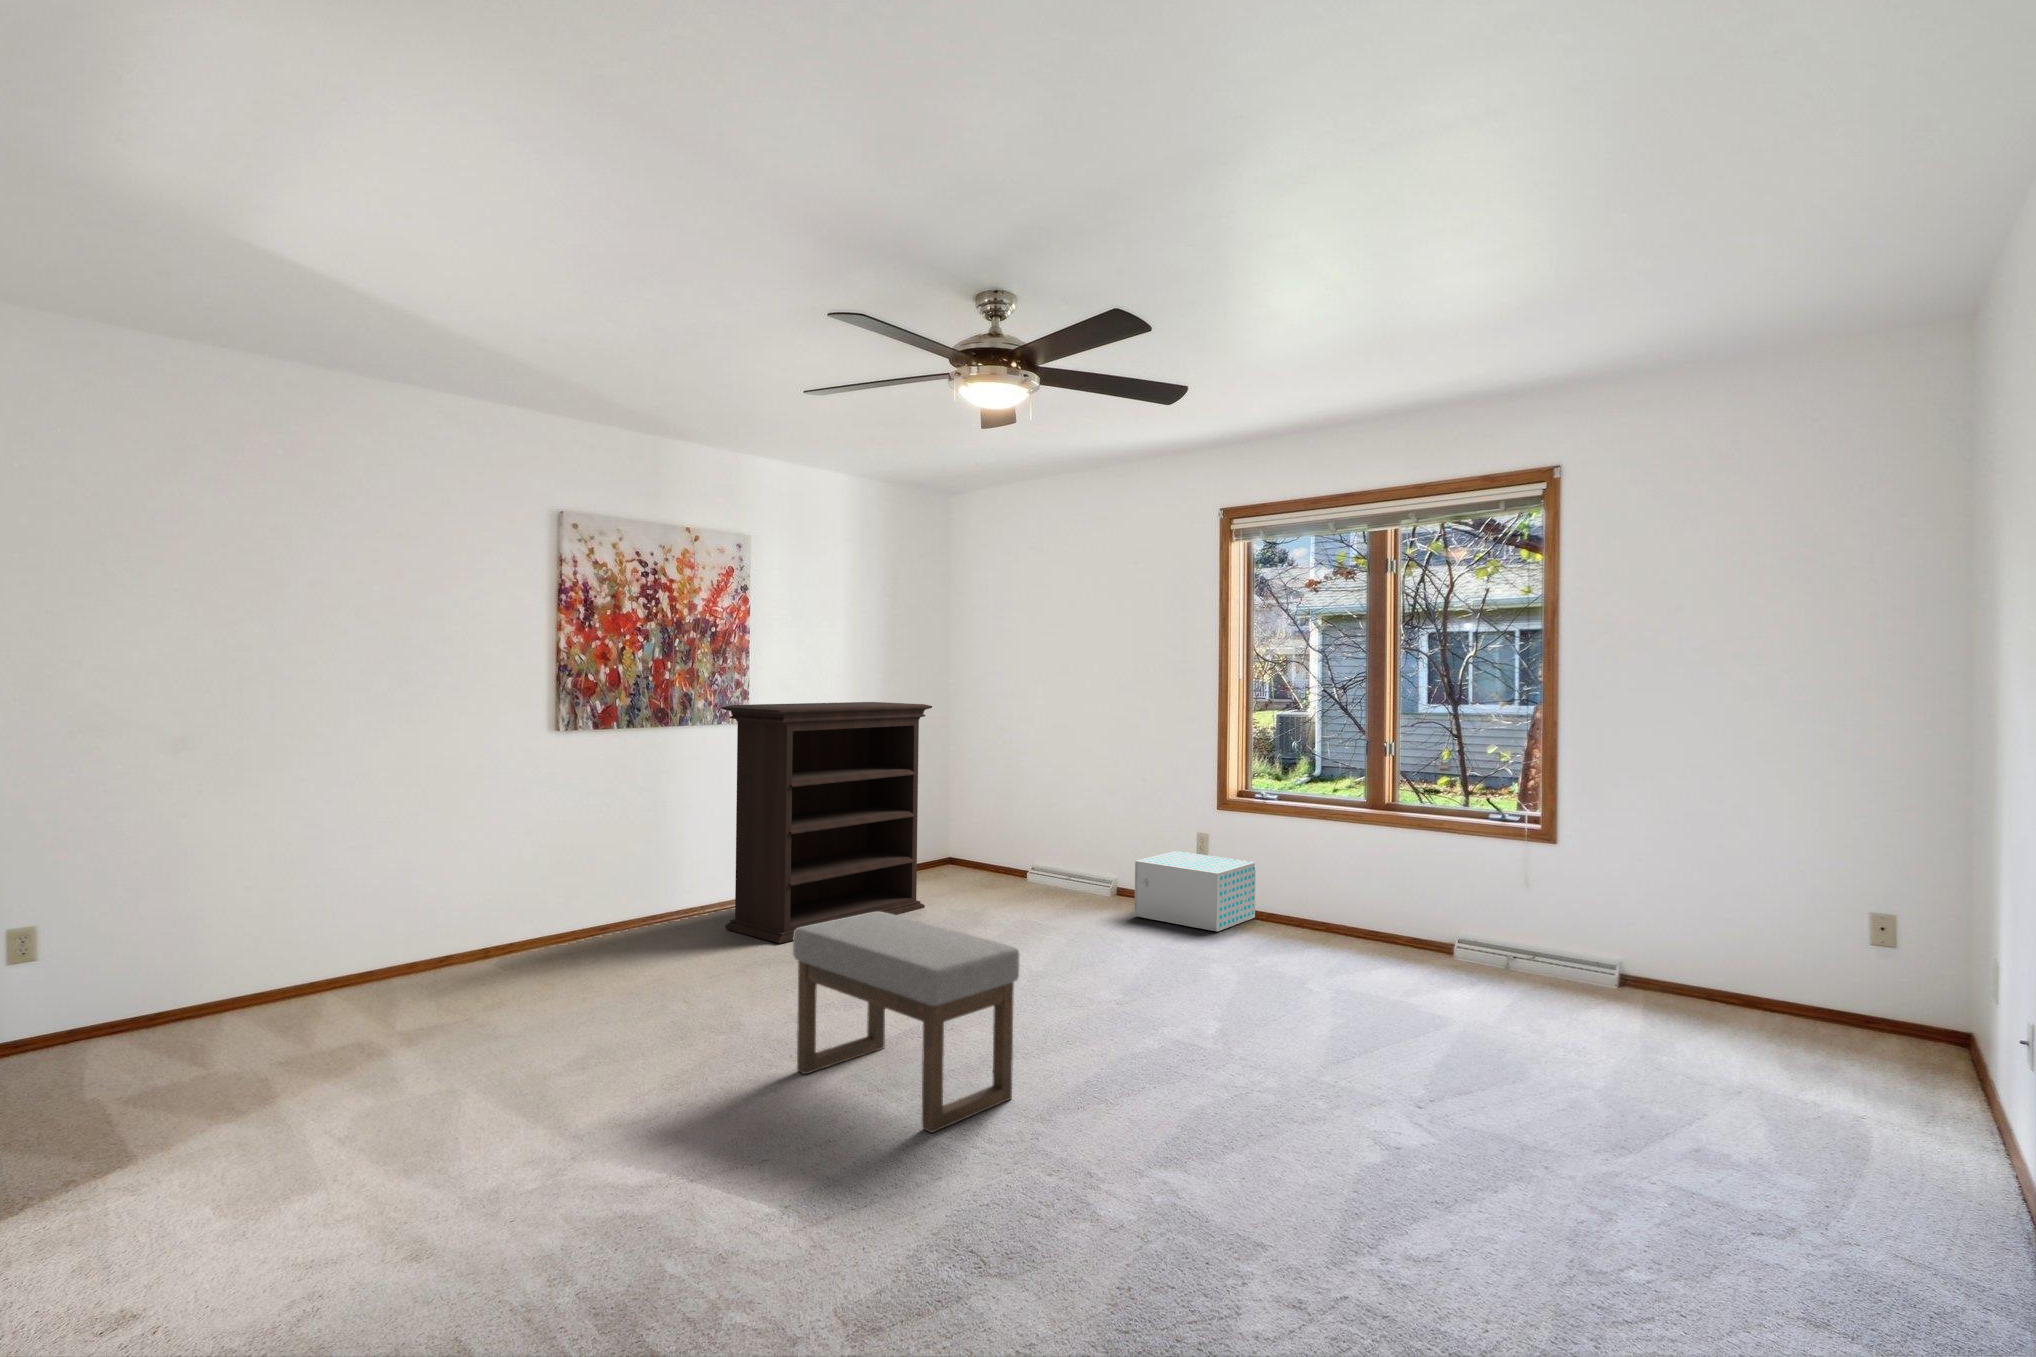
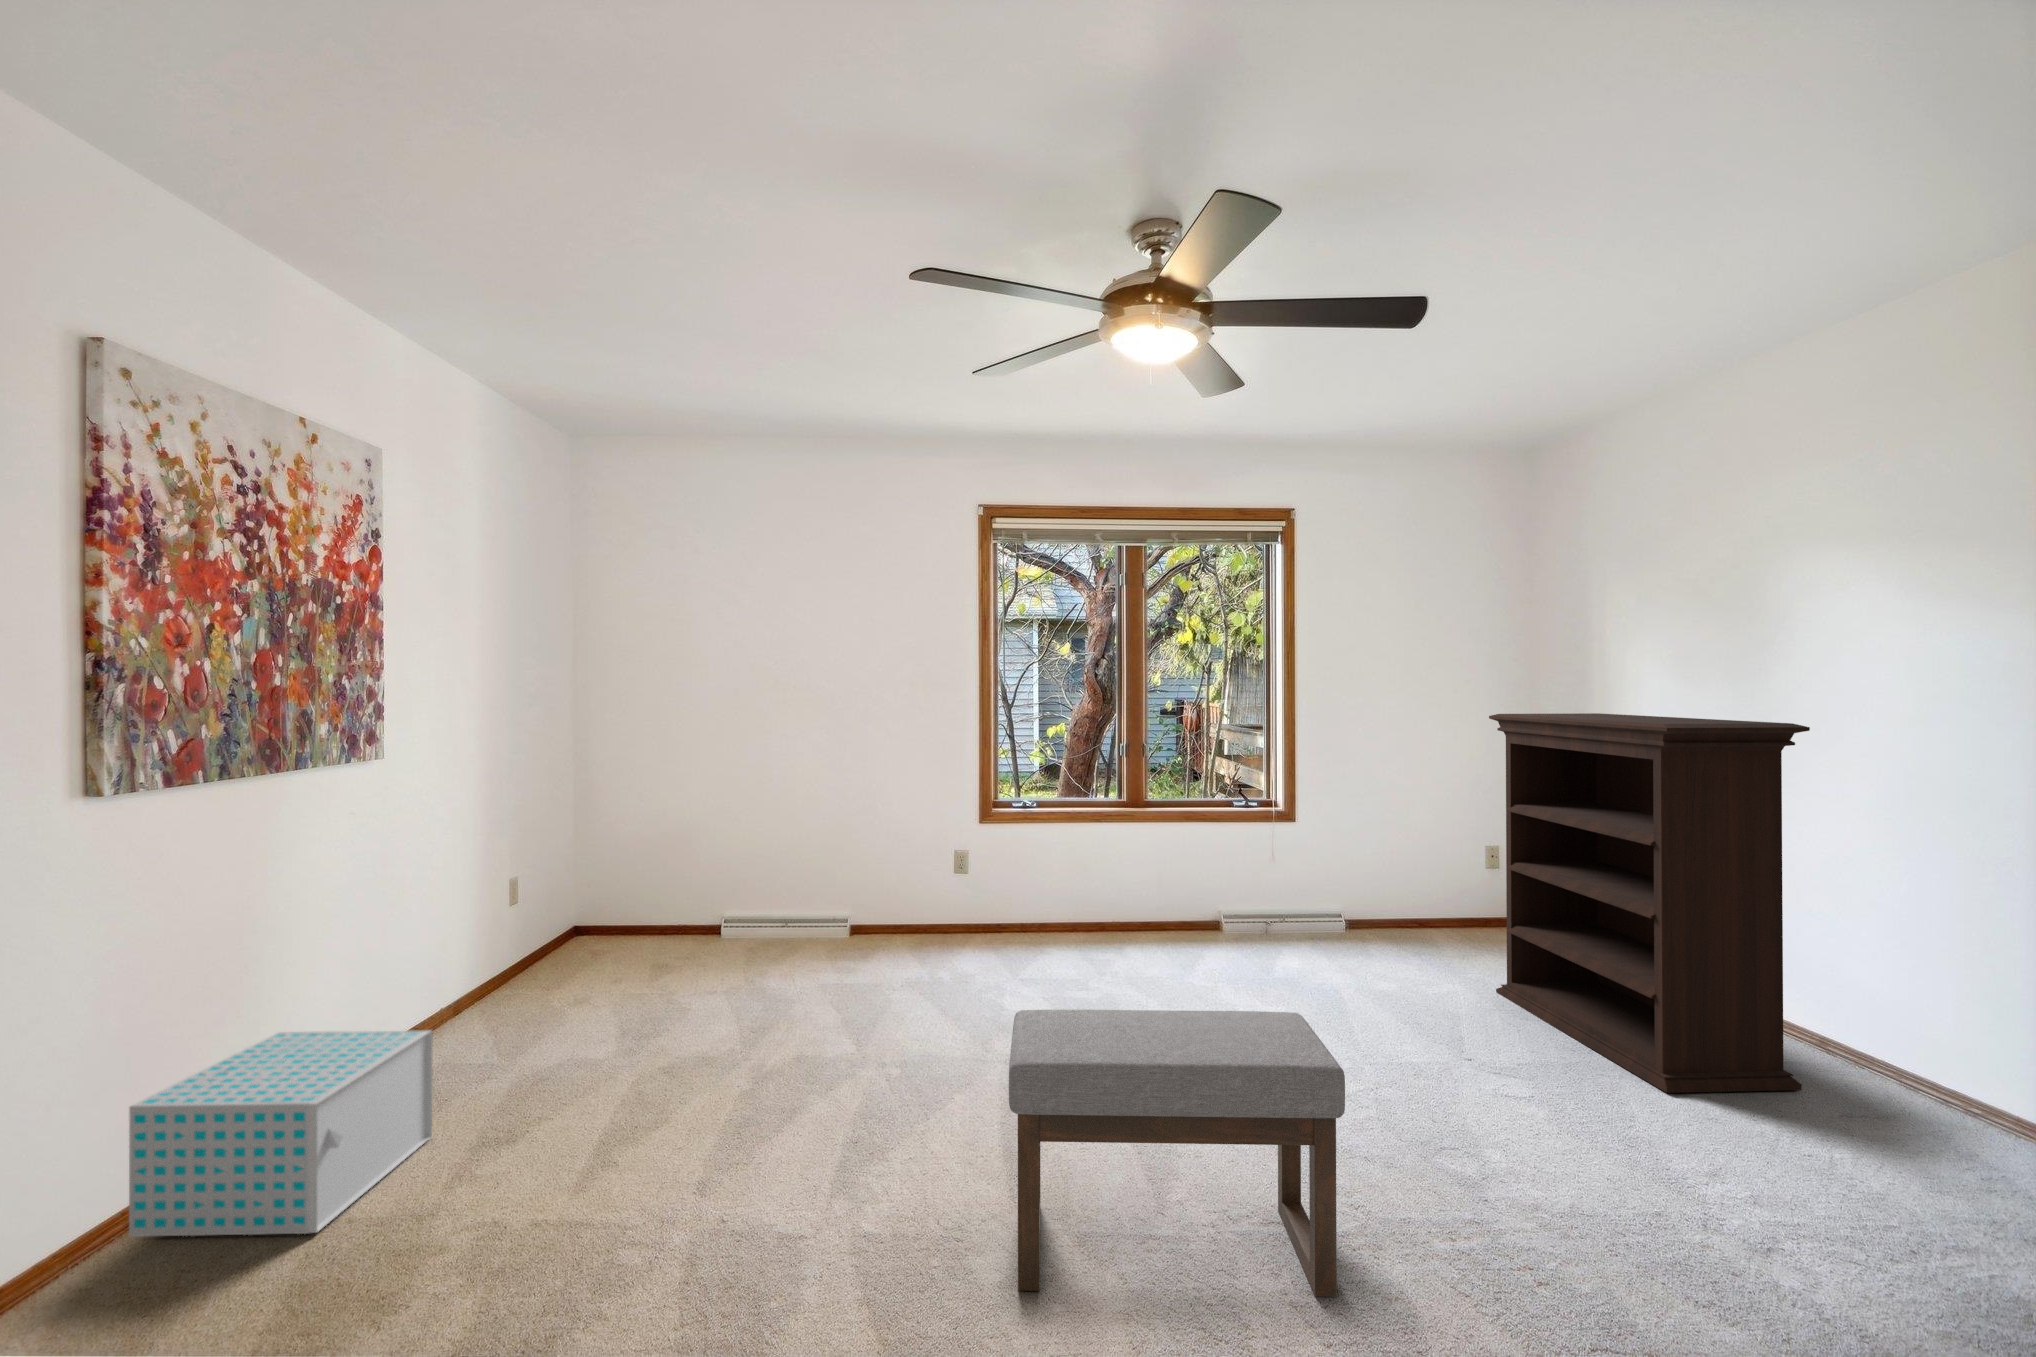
bookshelf: present [722,702,932,944] -> present [1489,713,1810,1093]
storage box: present [1134,851,1256,931] -> present [129,1030,433,1237]

